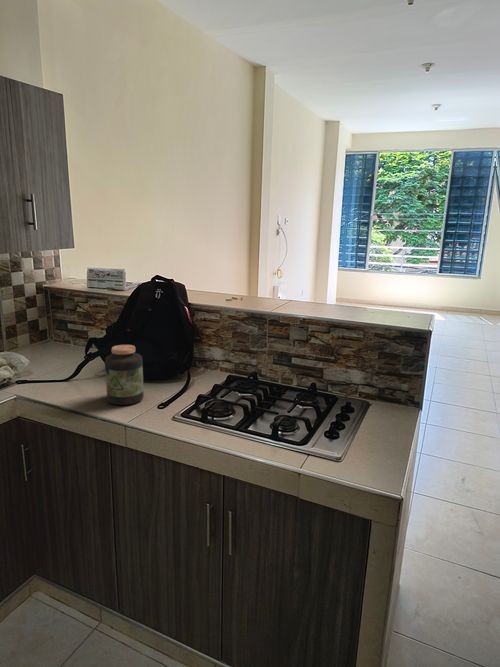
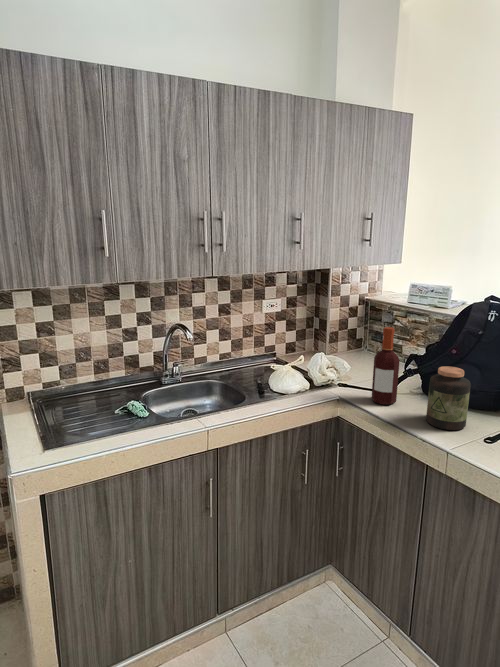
bottle: none [49,313,79,393] -> present [372,327,399,405]

